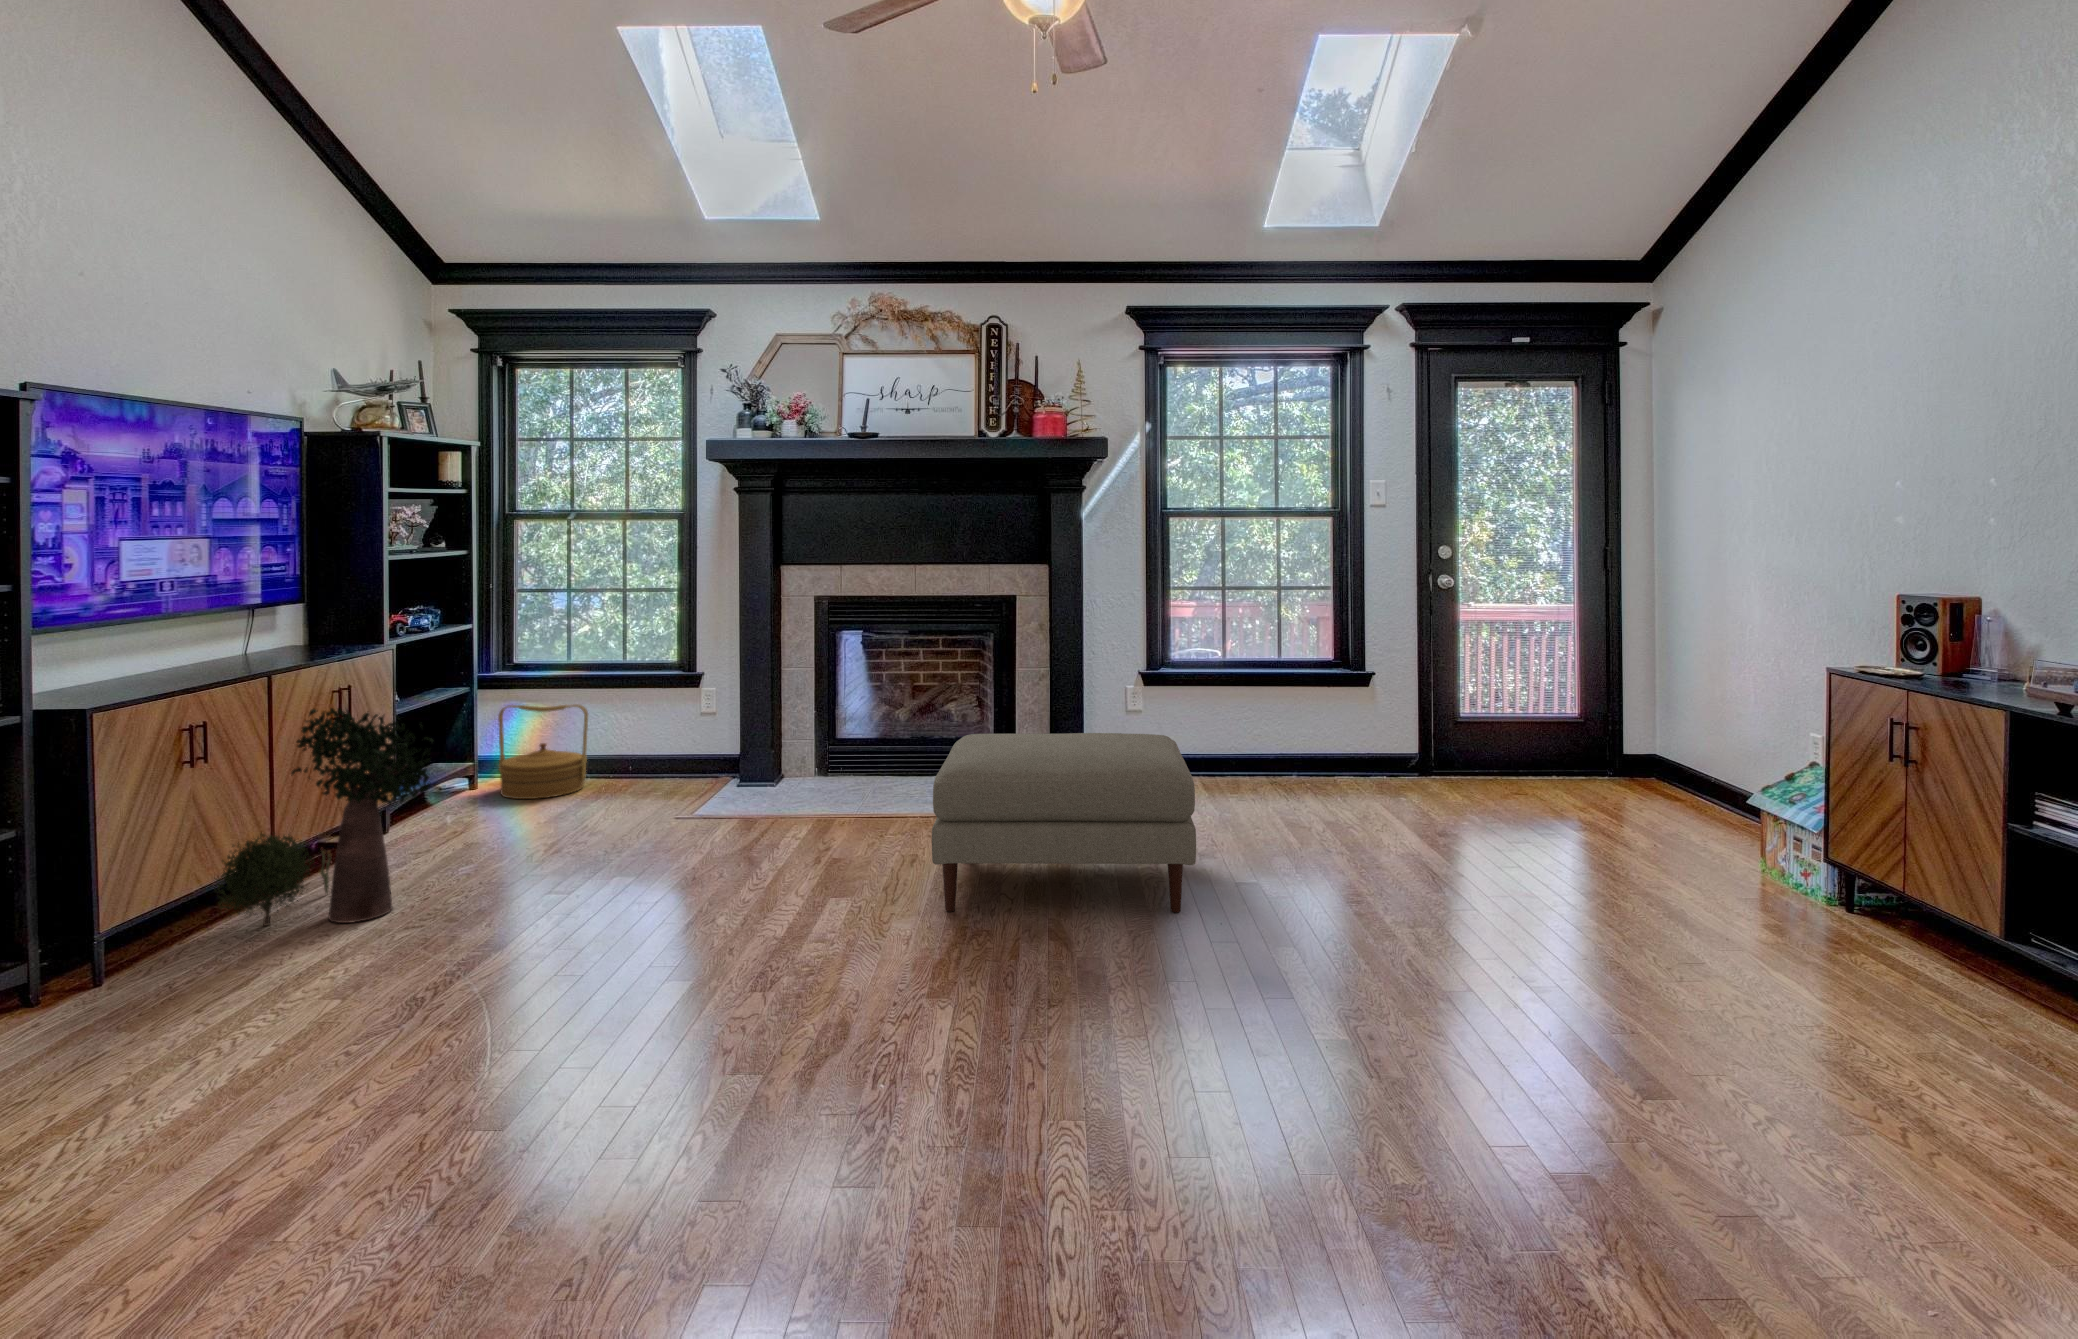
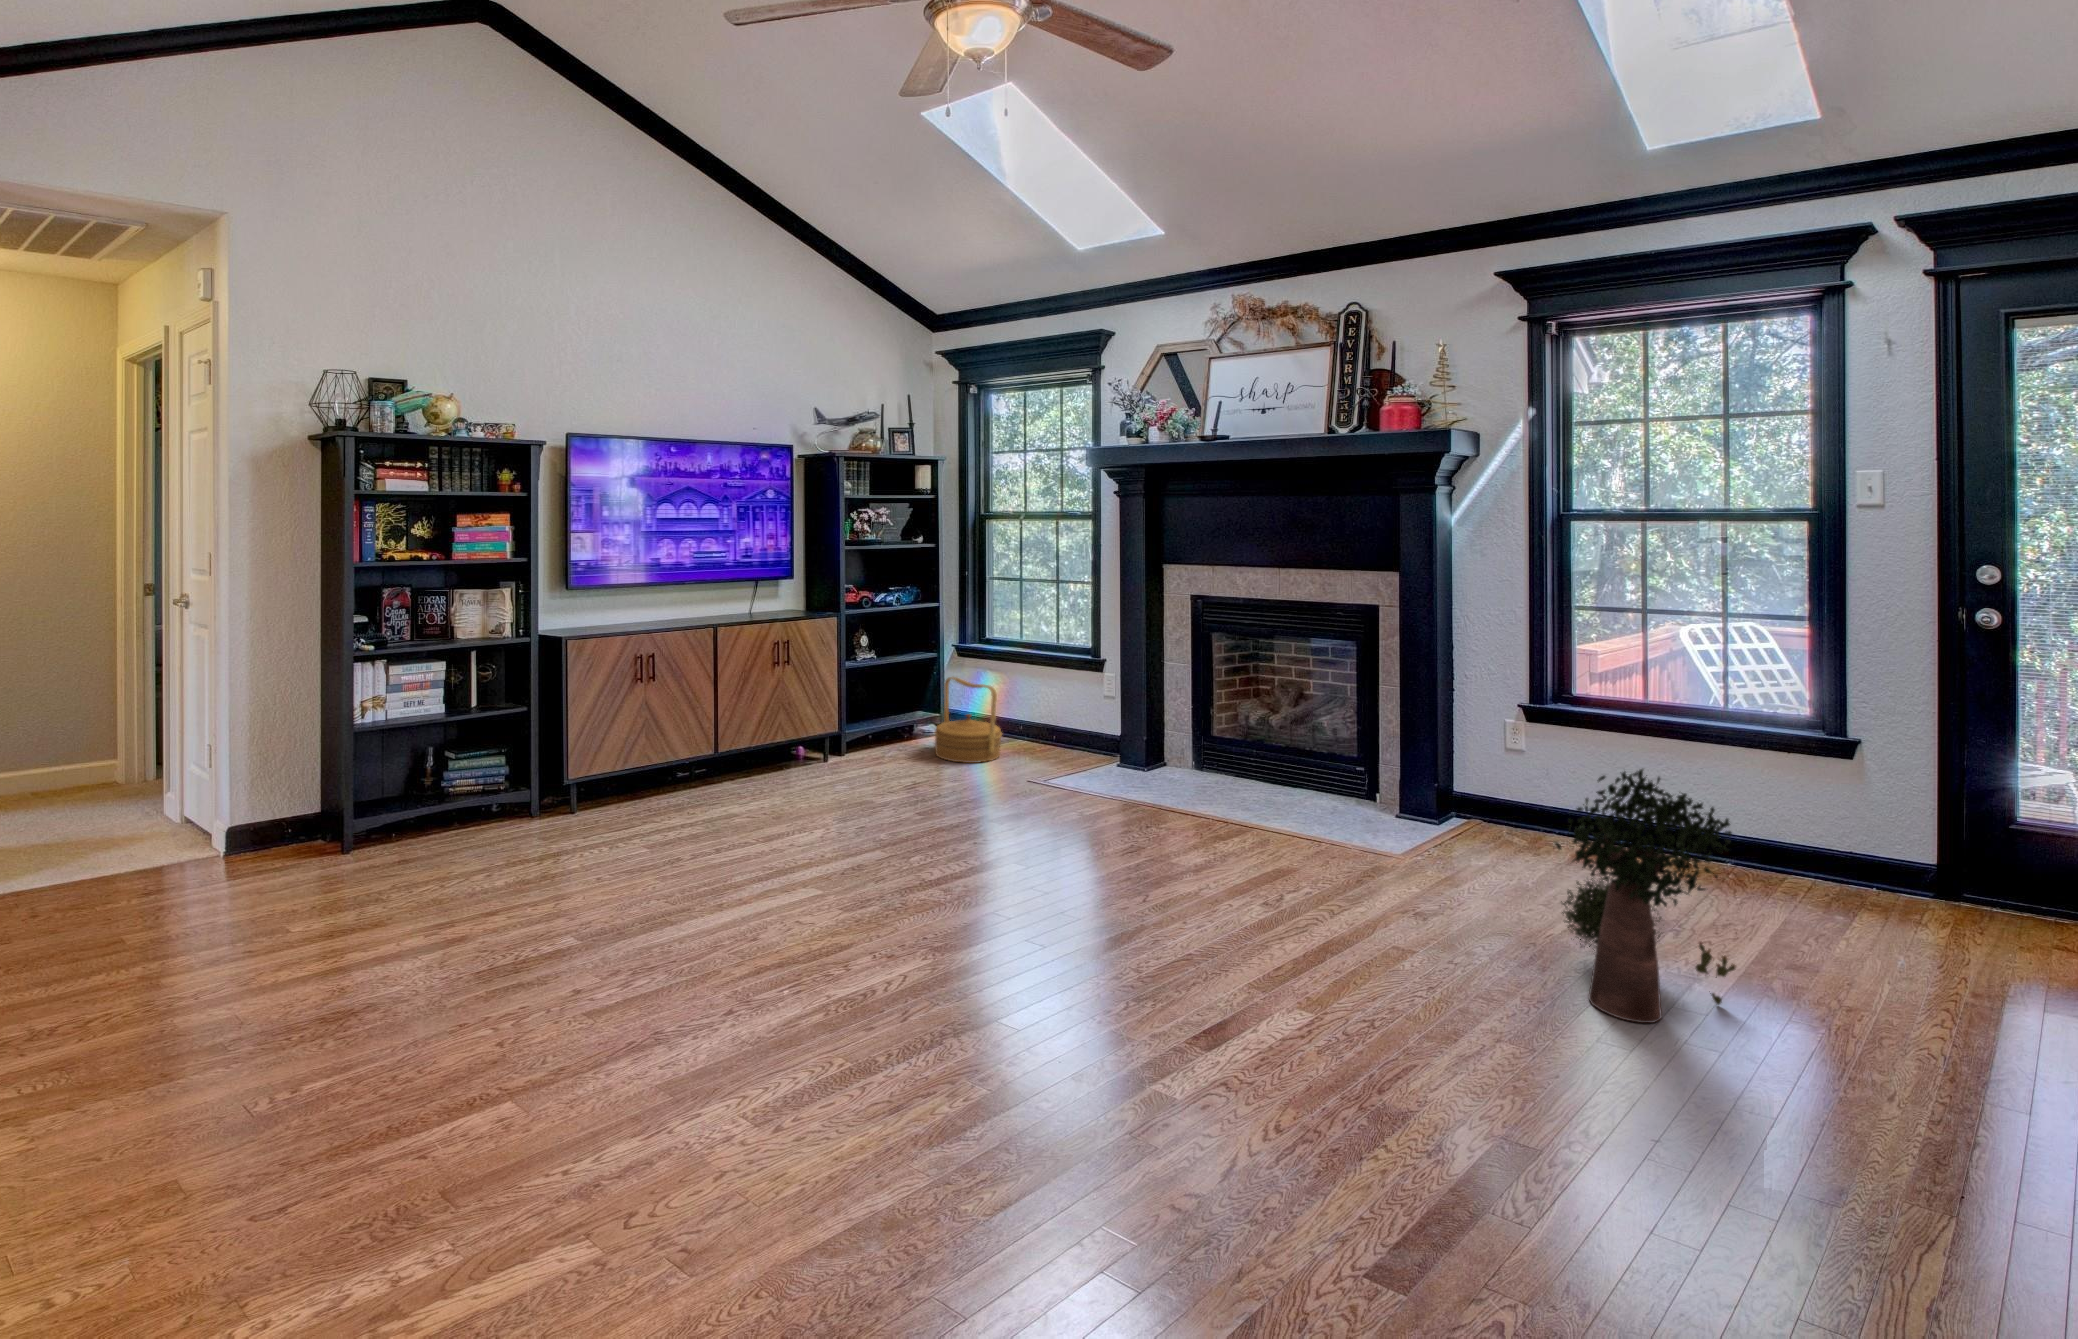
potted plant: present [214,708,433,926] -> present [1555,769,1736,1023]
ottoman: present [932,733,1196,912] -> none [965,805,1376,1143]

